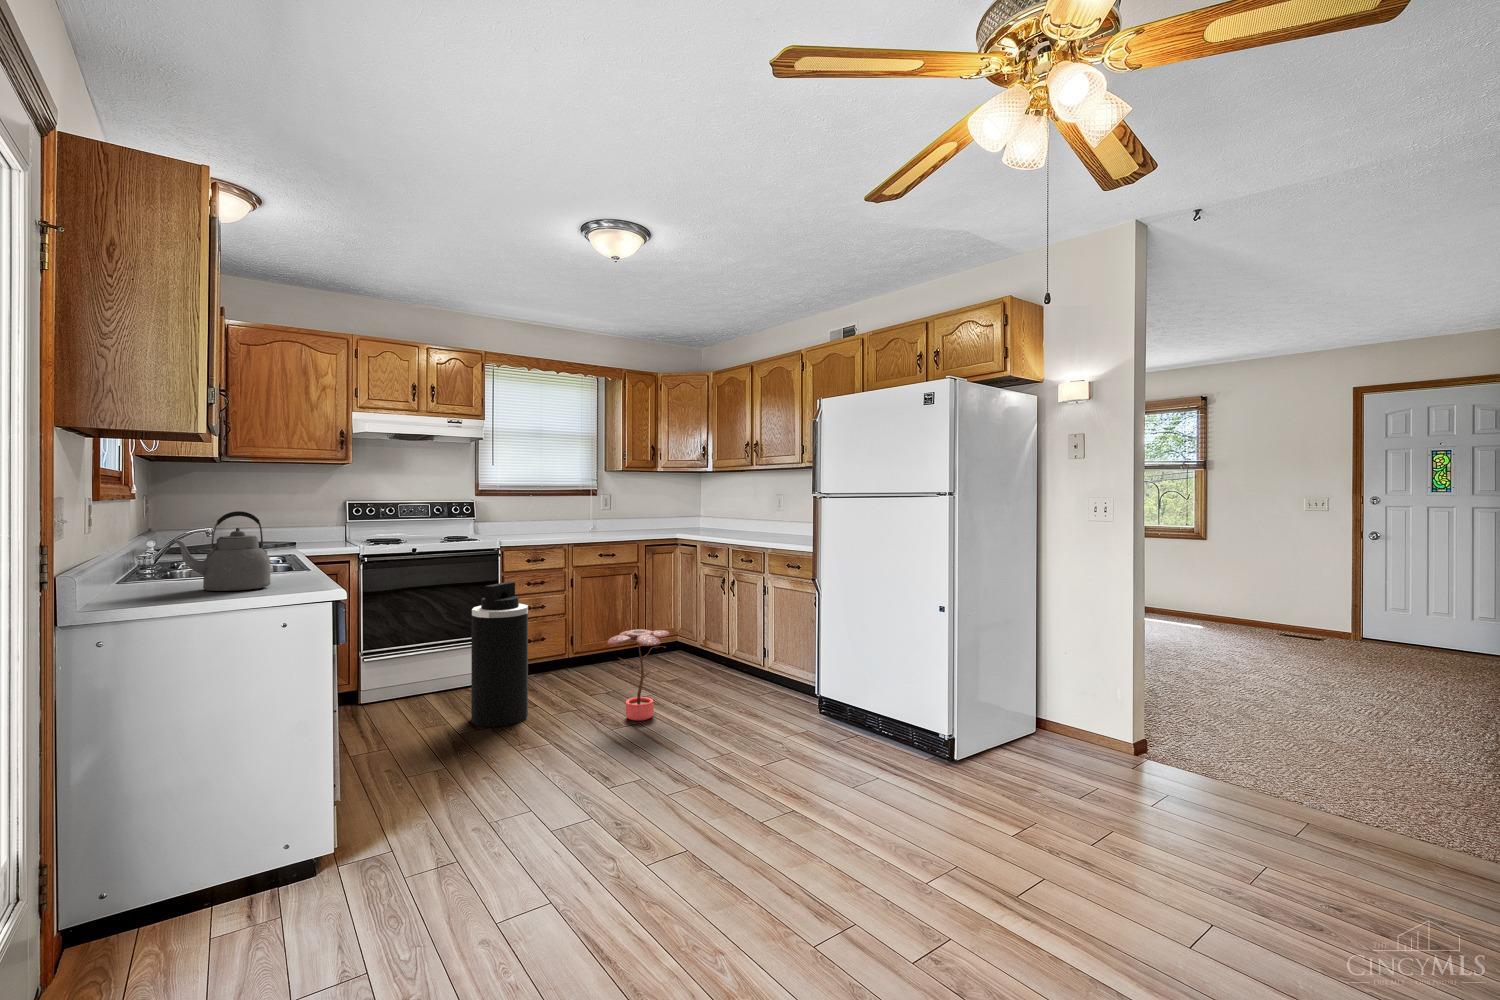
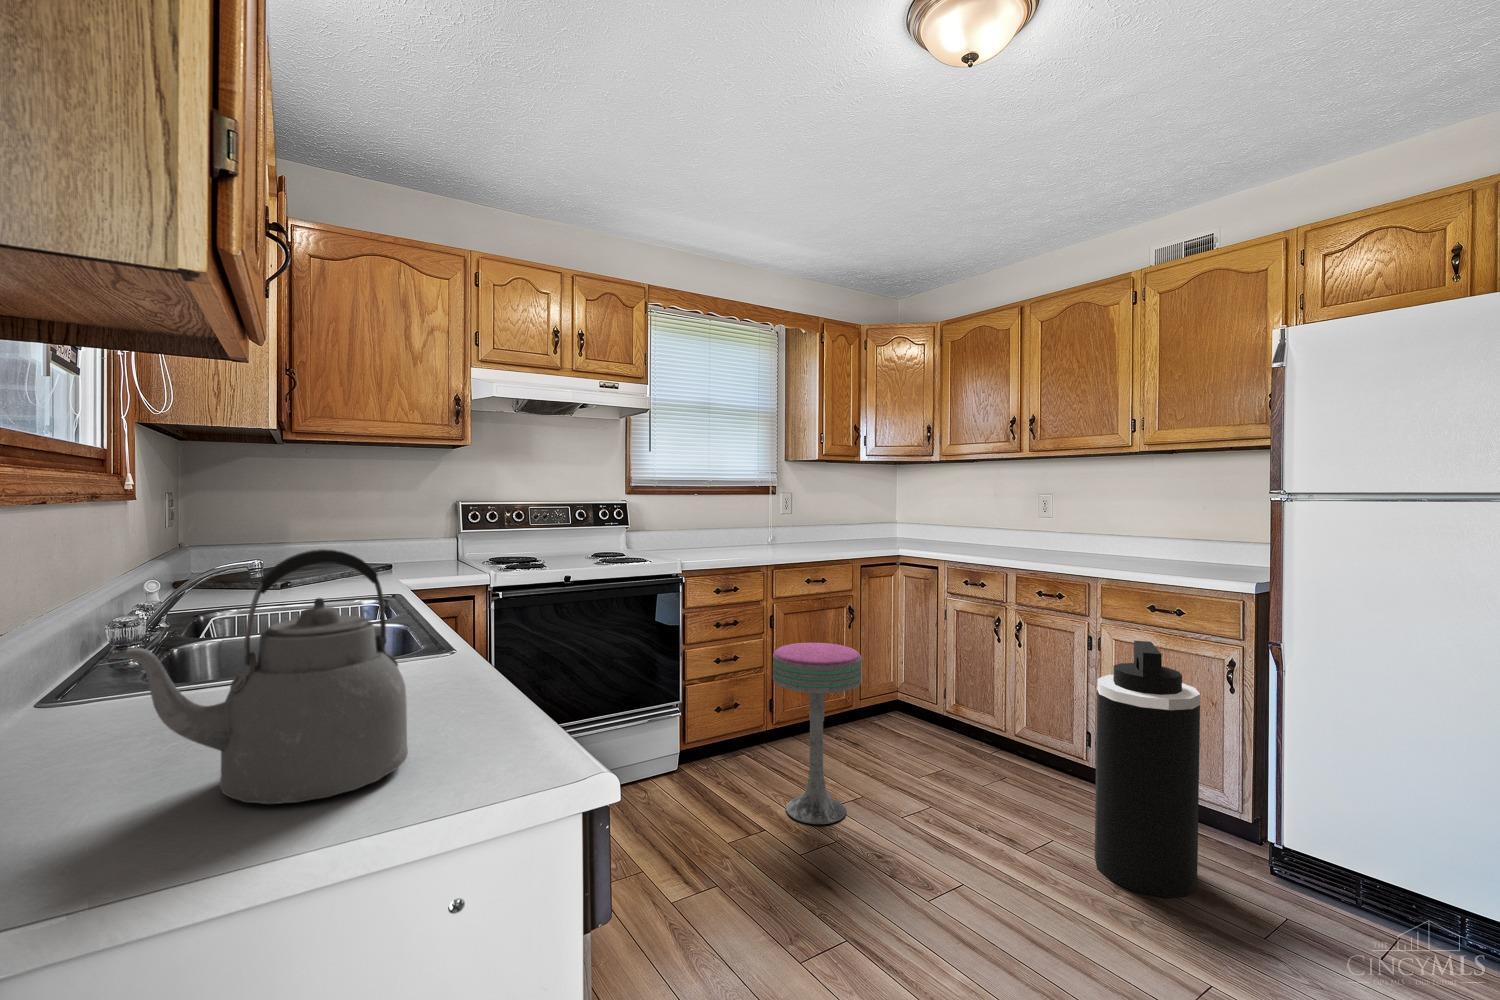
trash can: present [471,582,528,727] -> present [1095,641,1200,898]
bar stool: none [548,591,605,702] -> present [773,643,861,824]
potted plant: present [607,629,669,721] -> none [910,718,1007,879]

